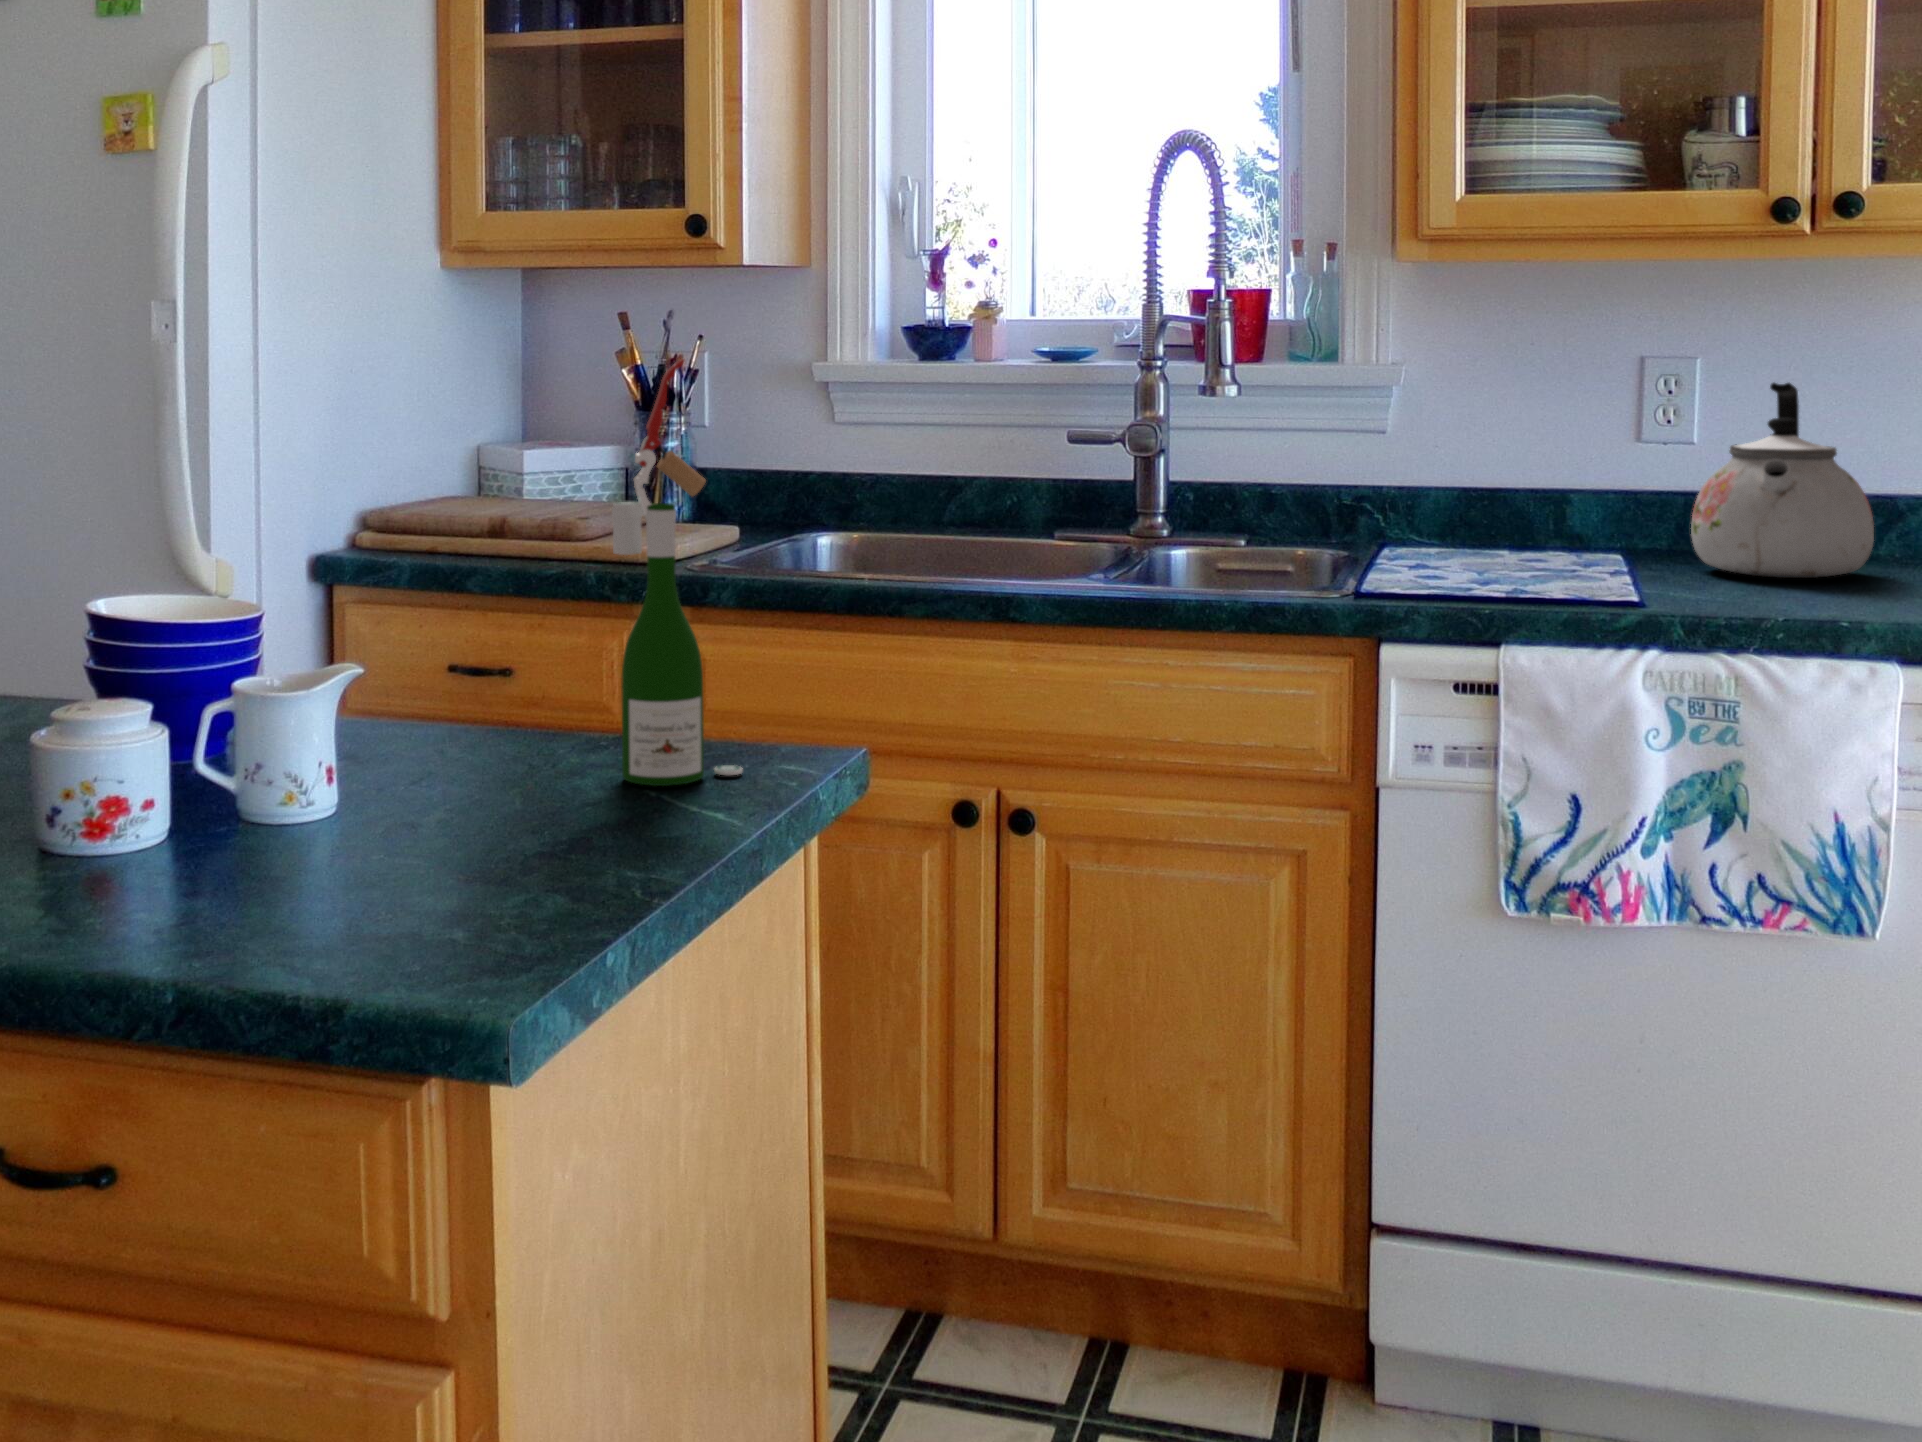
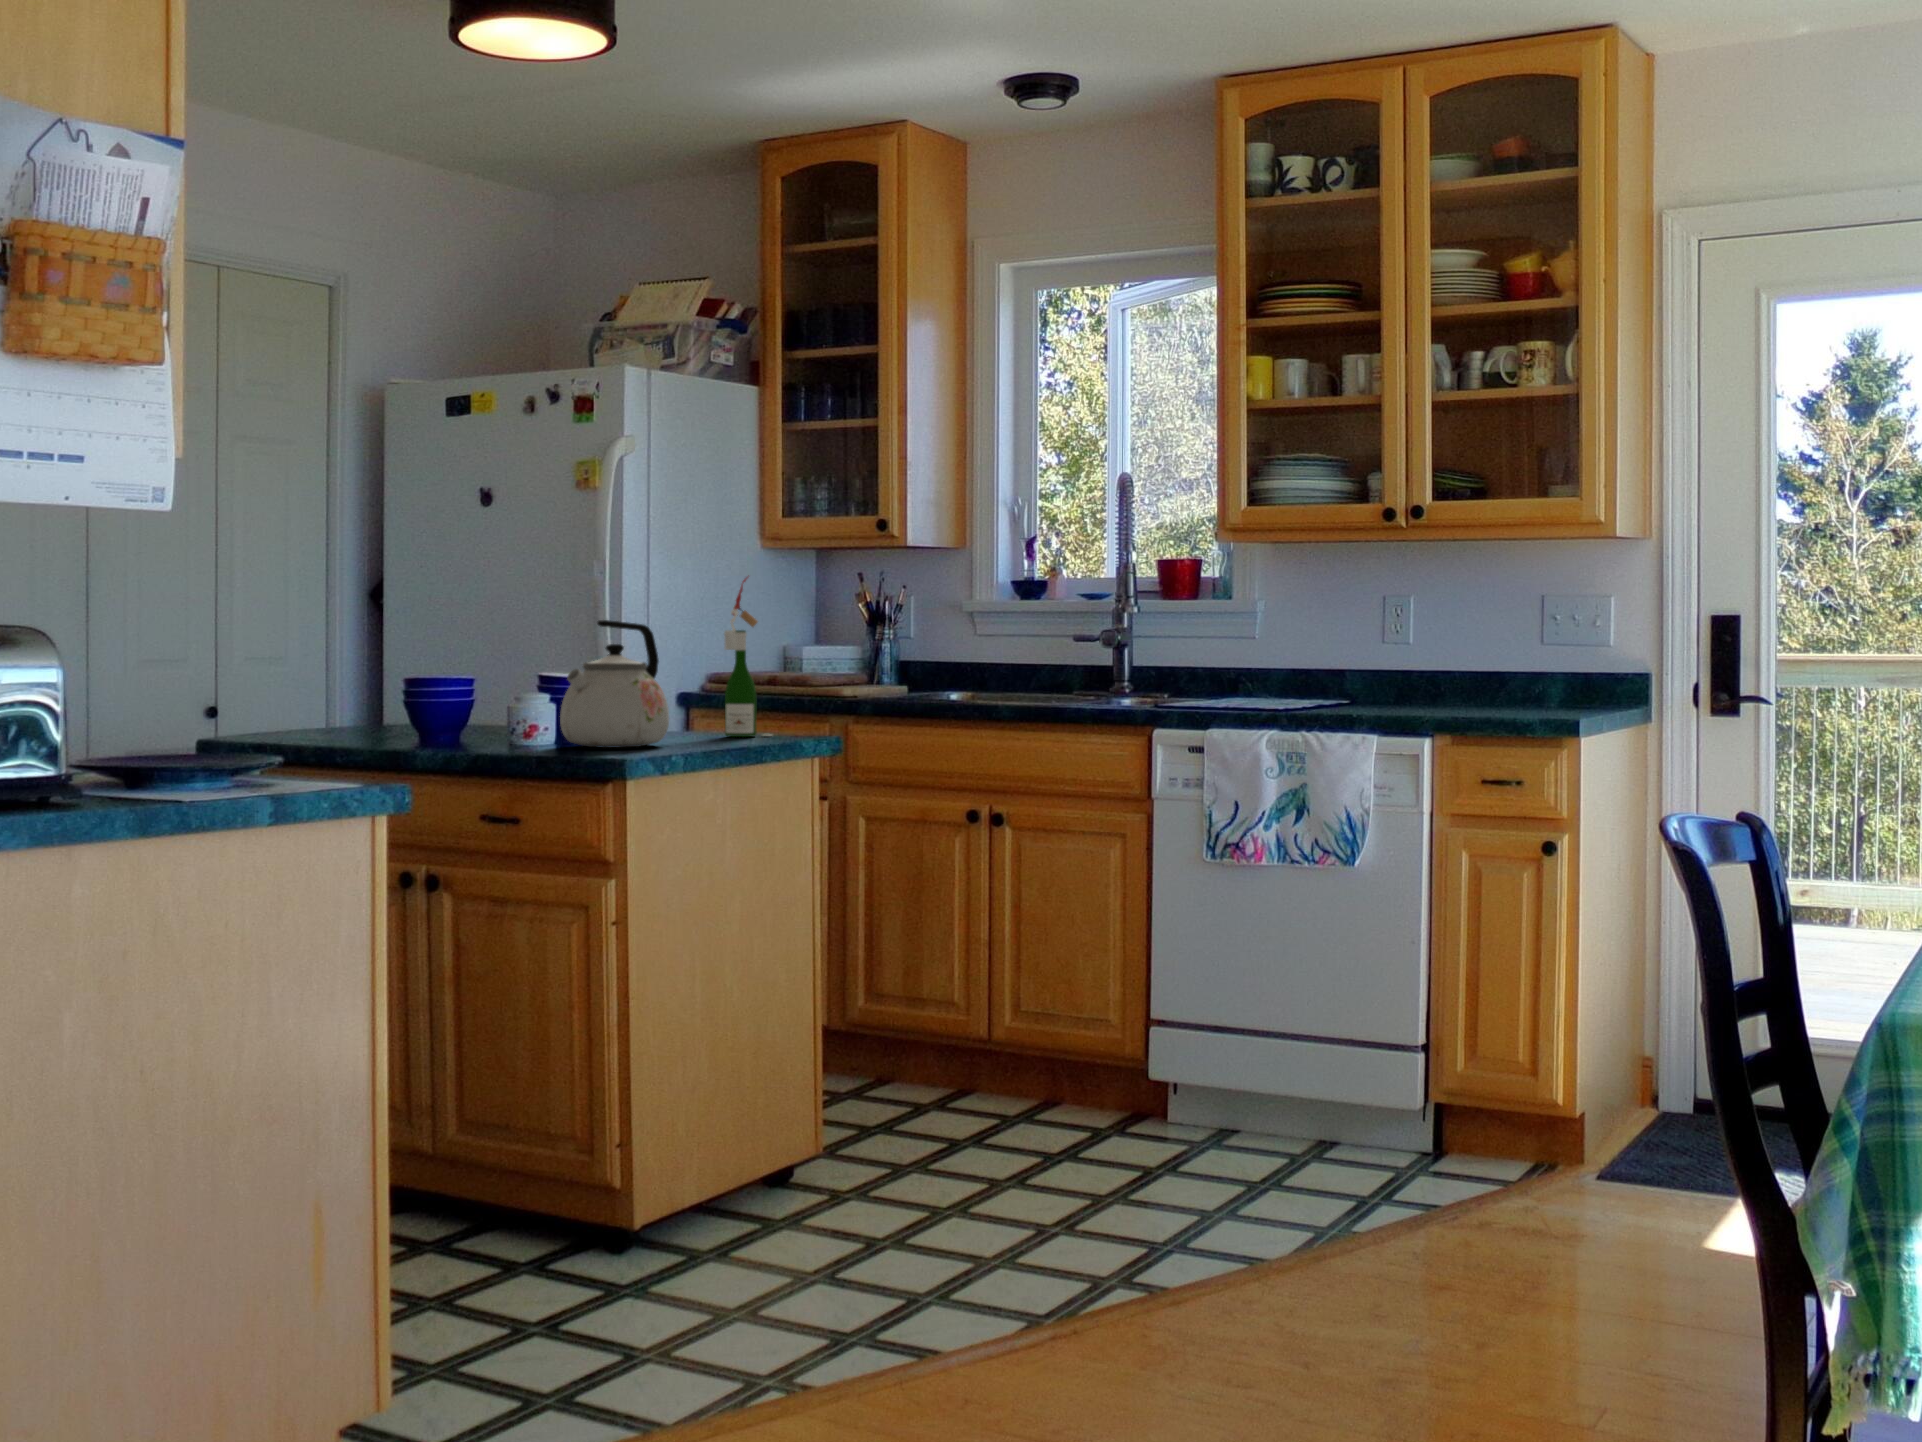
kettle: present [1691,383,1874,578] -> present [560,620,669,748]

